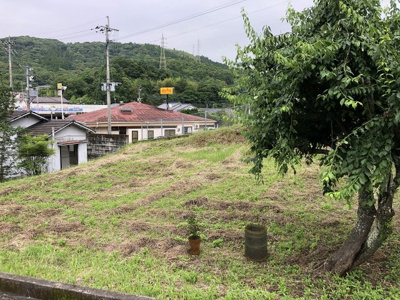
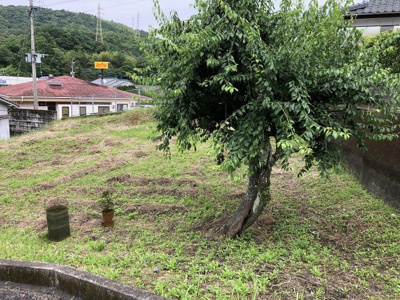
basket: present [244,213,268,261] -> present [44,197,71,241]

